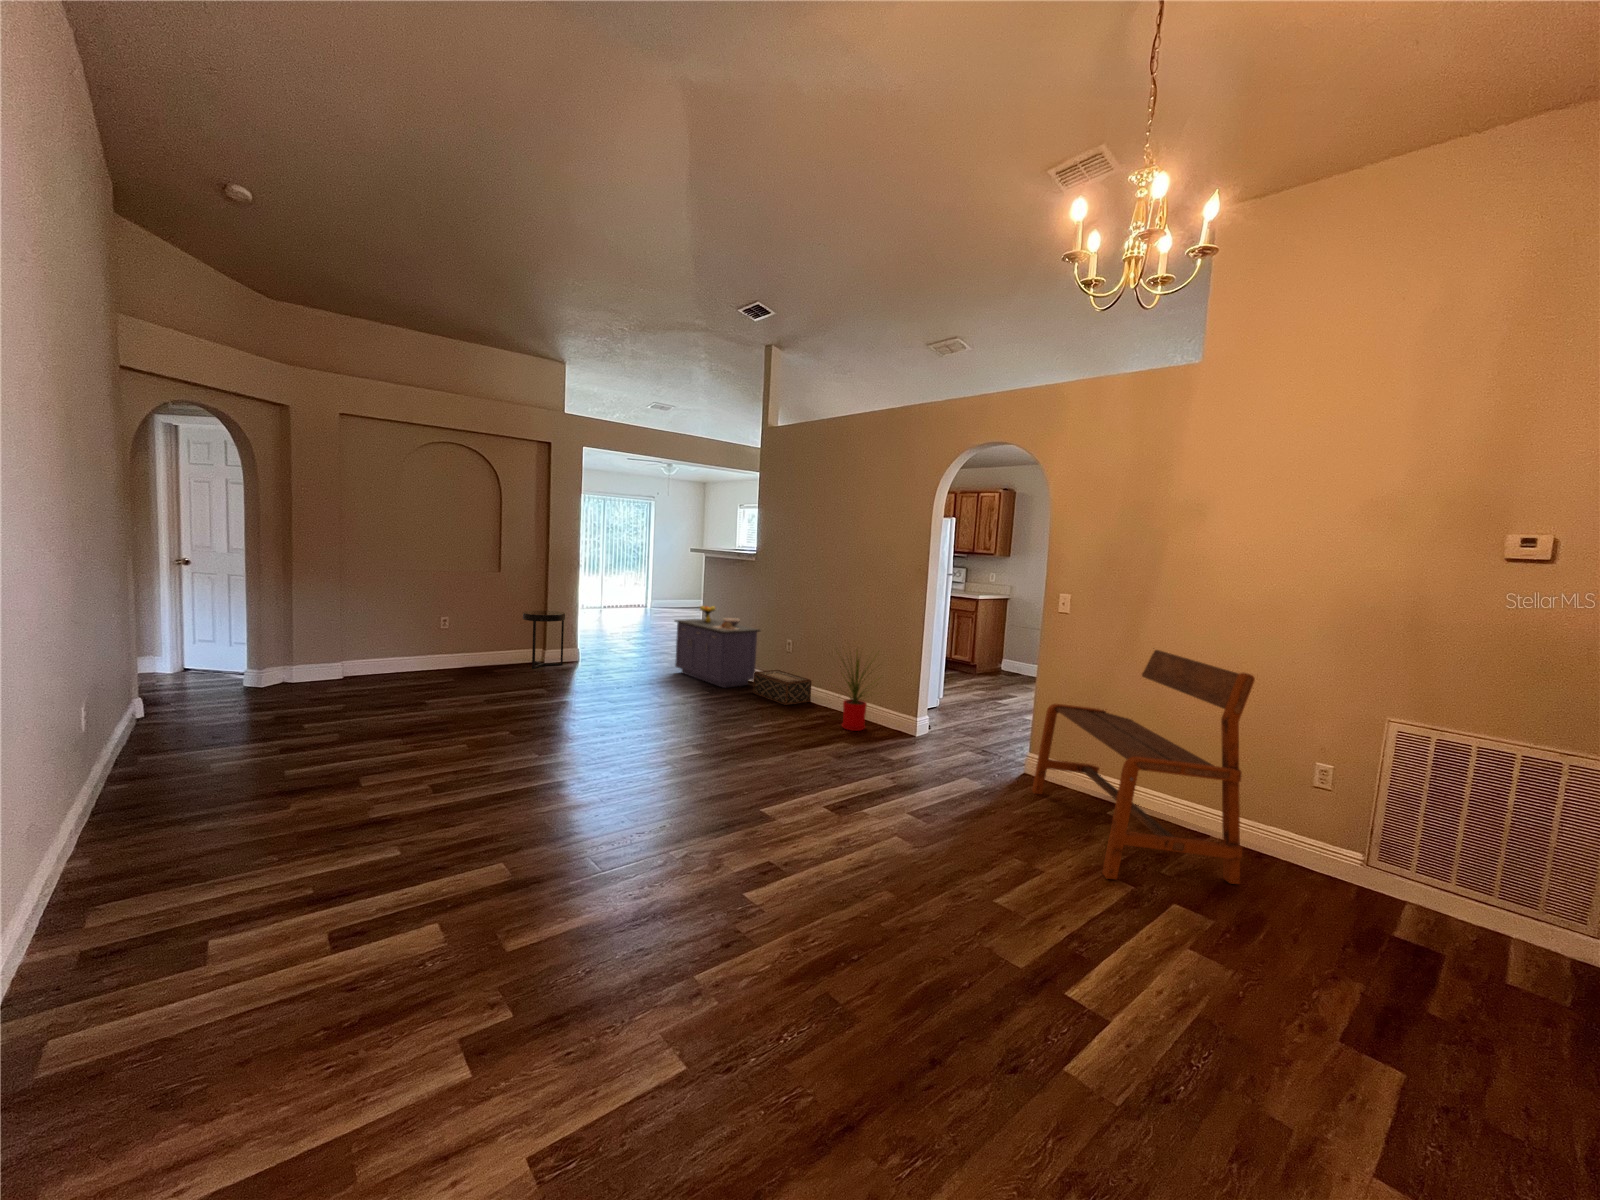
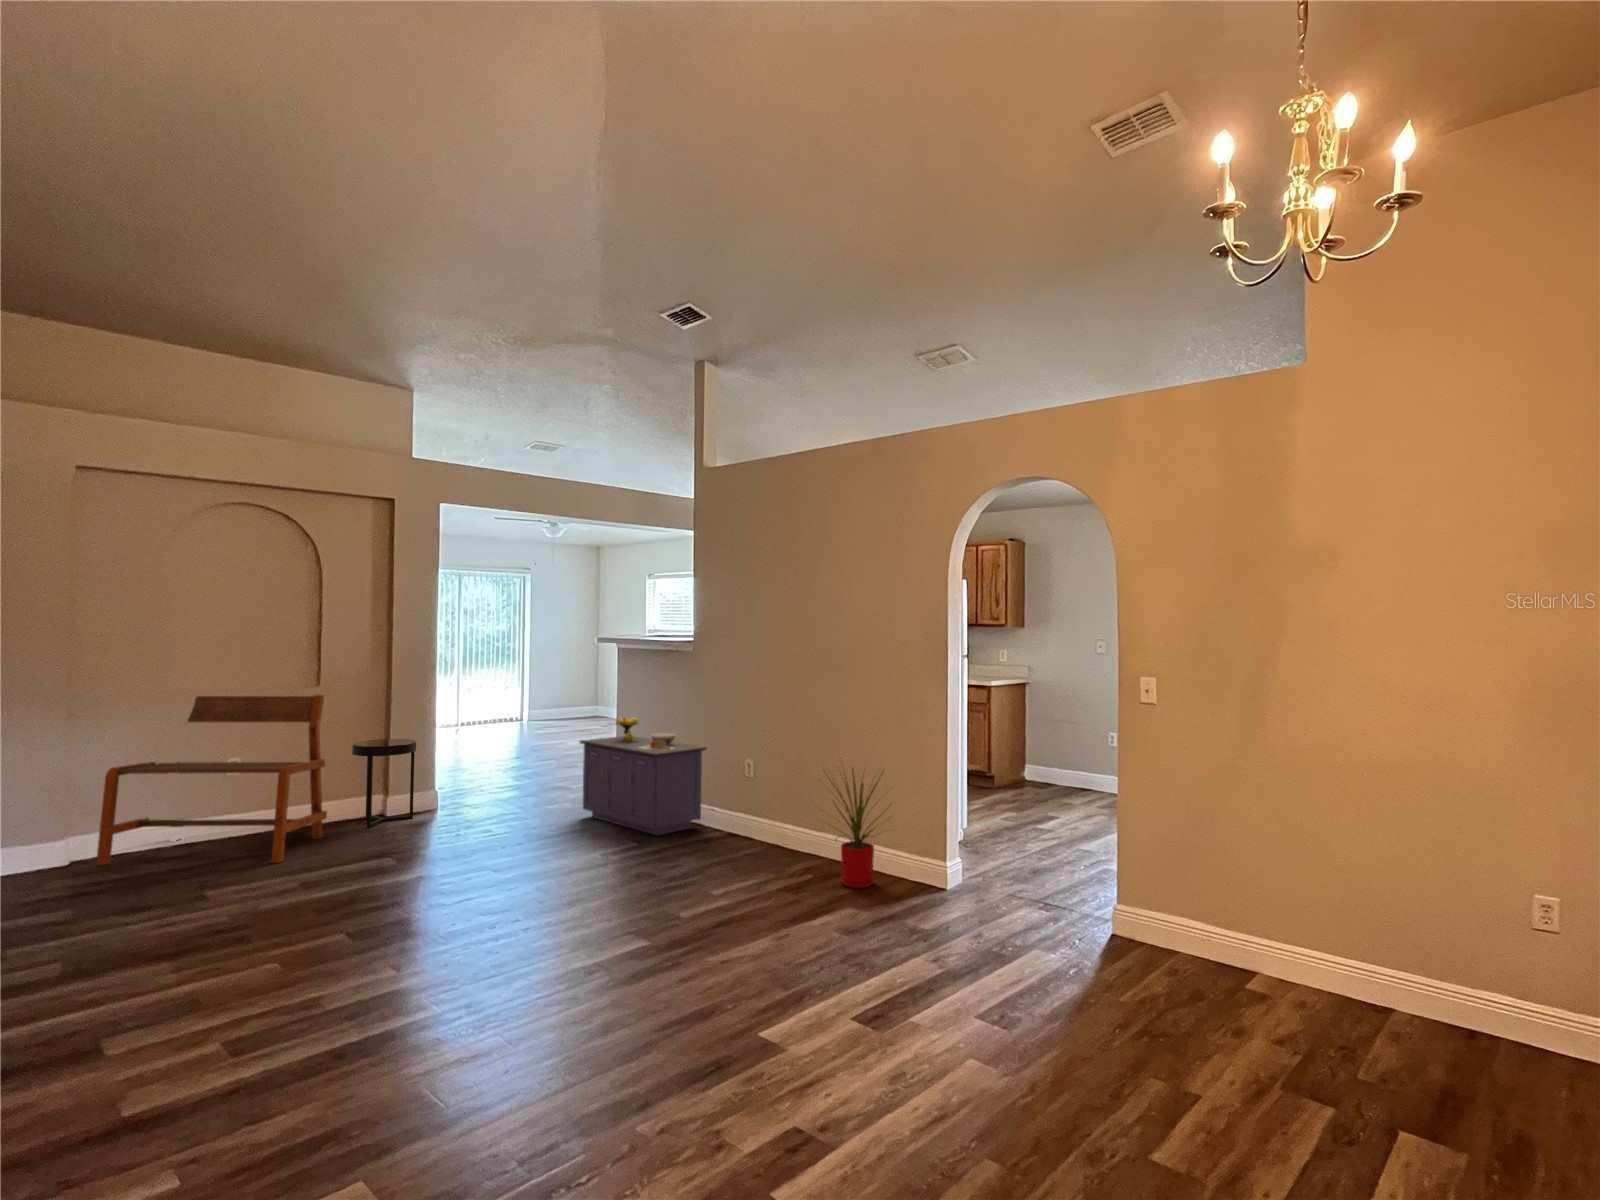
bench: present [1032,648,1255,884] -> present [96,695,327,865]
woven basket: present [753,670,812,705] -> none [702,804,786,855]

